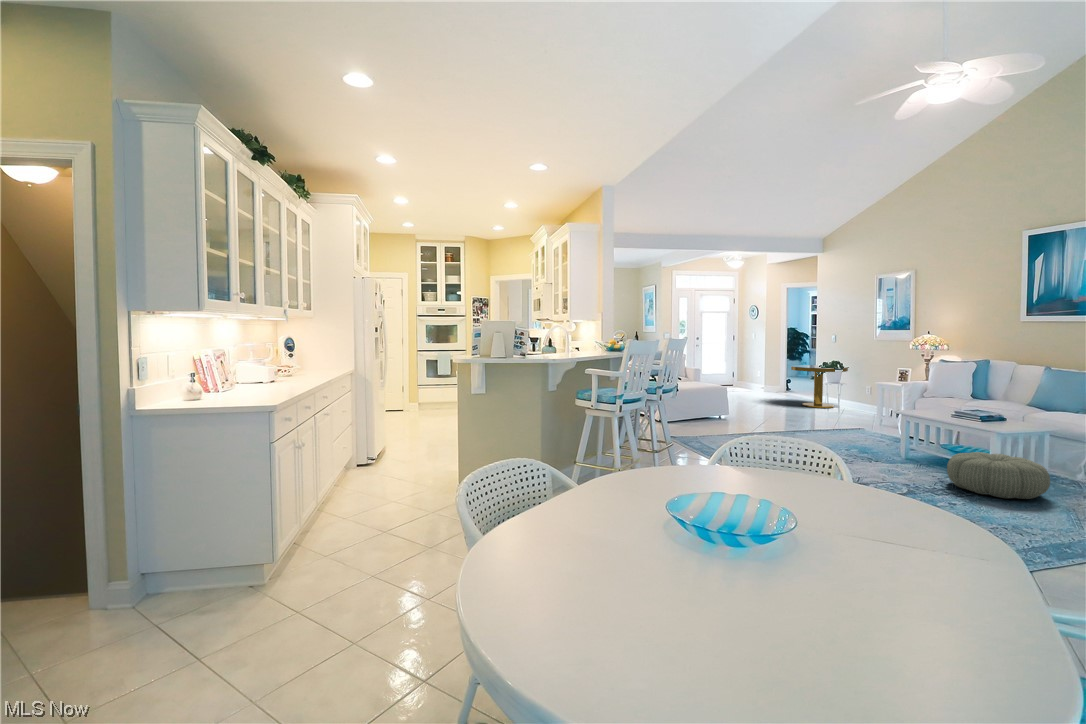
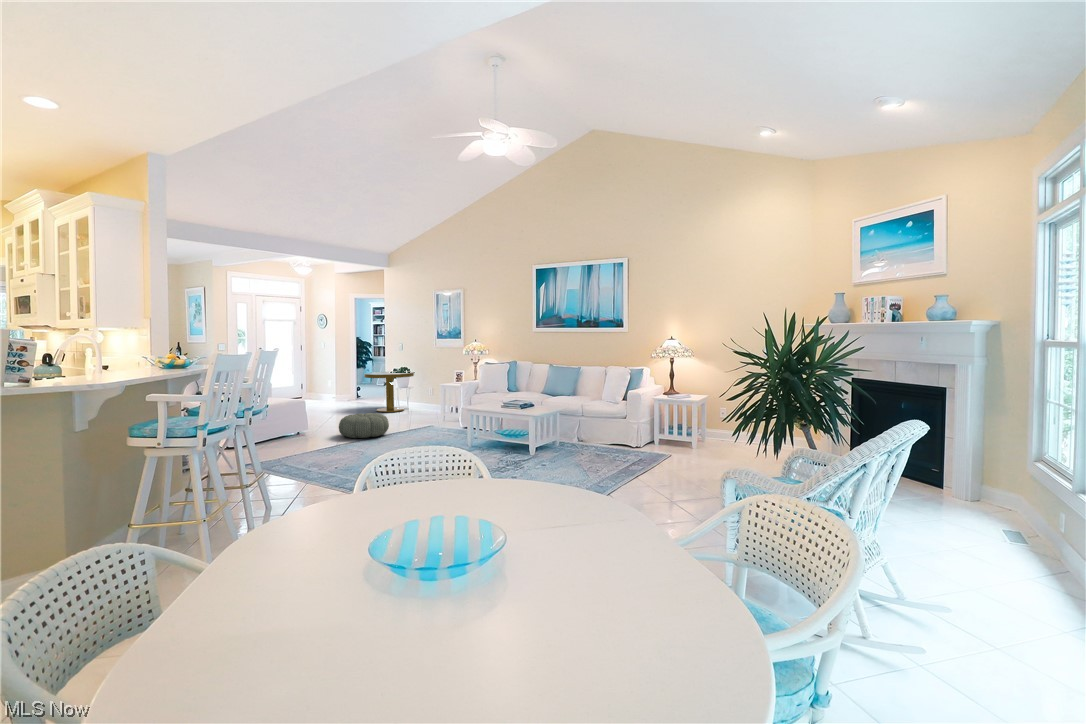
pouf: present [947,452,1050,499] -> present [339,413,389,438]

